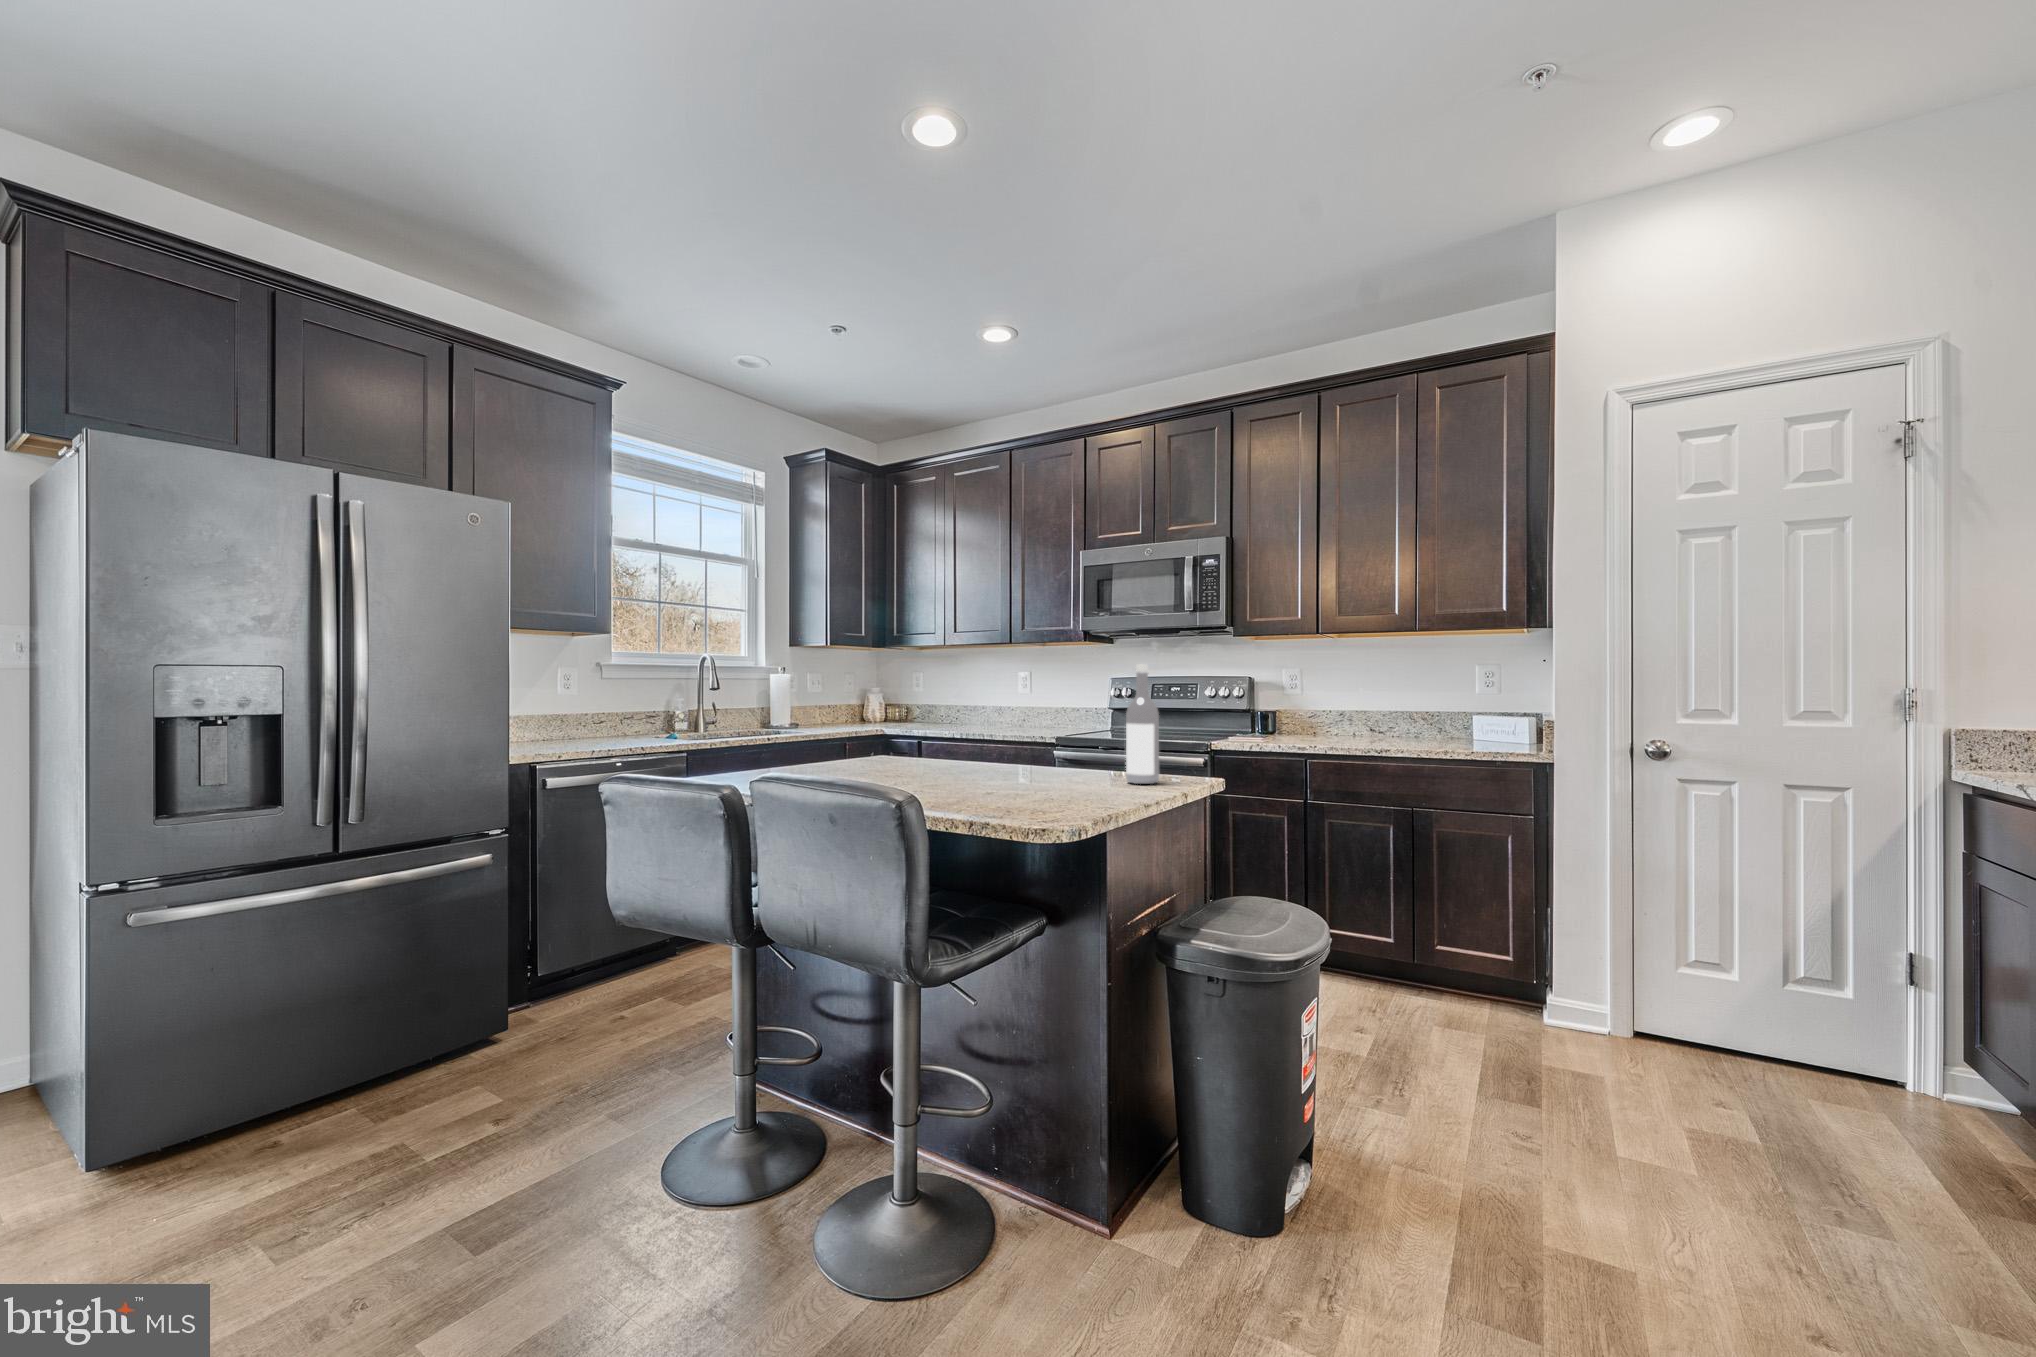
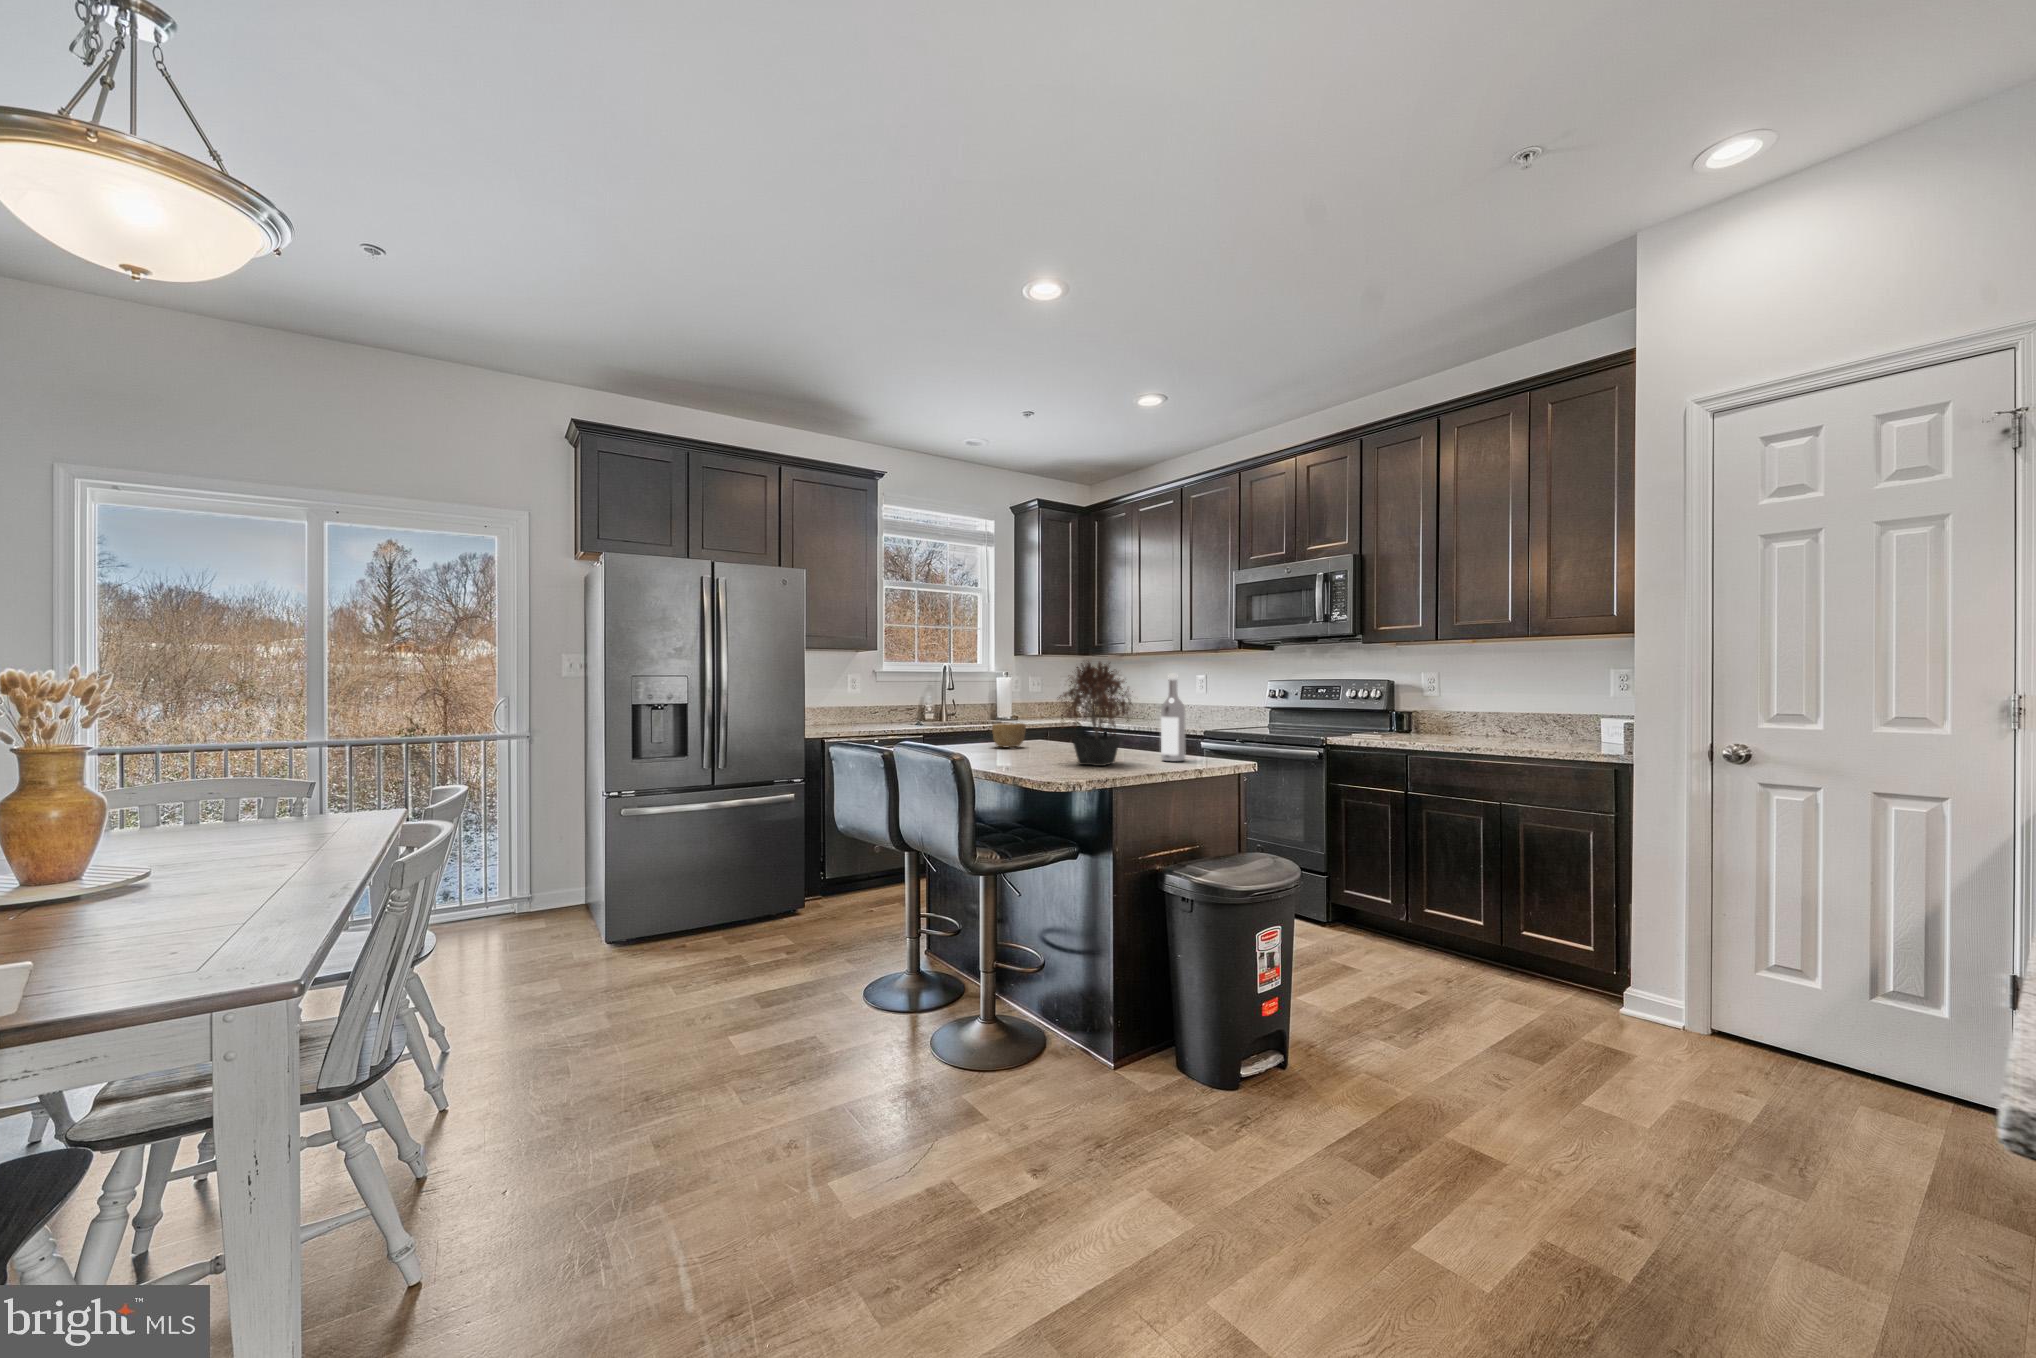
potted plant: none [1001,641,1113,795] -> present [1059,661,1133,766]
bowl: none [858,736,908,772] -> present [992,723,1026,748]

